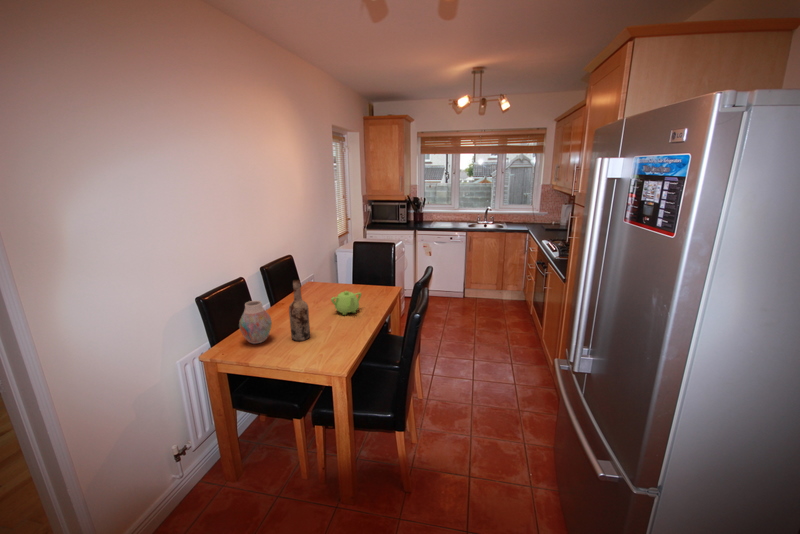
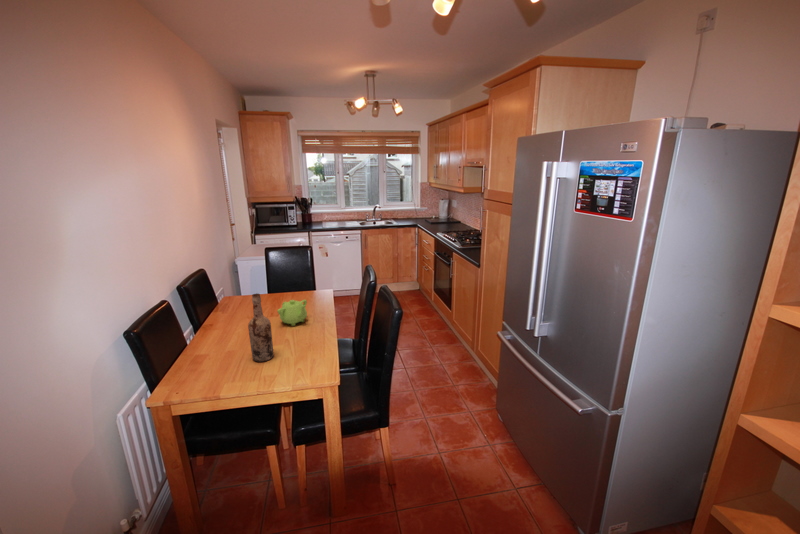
vase: present [239,301,272,344] -> none [189,324,229,375]

